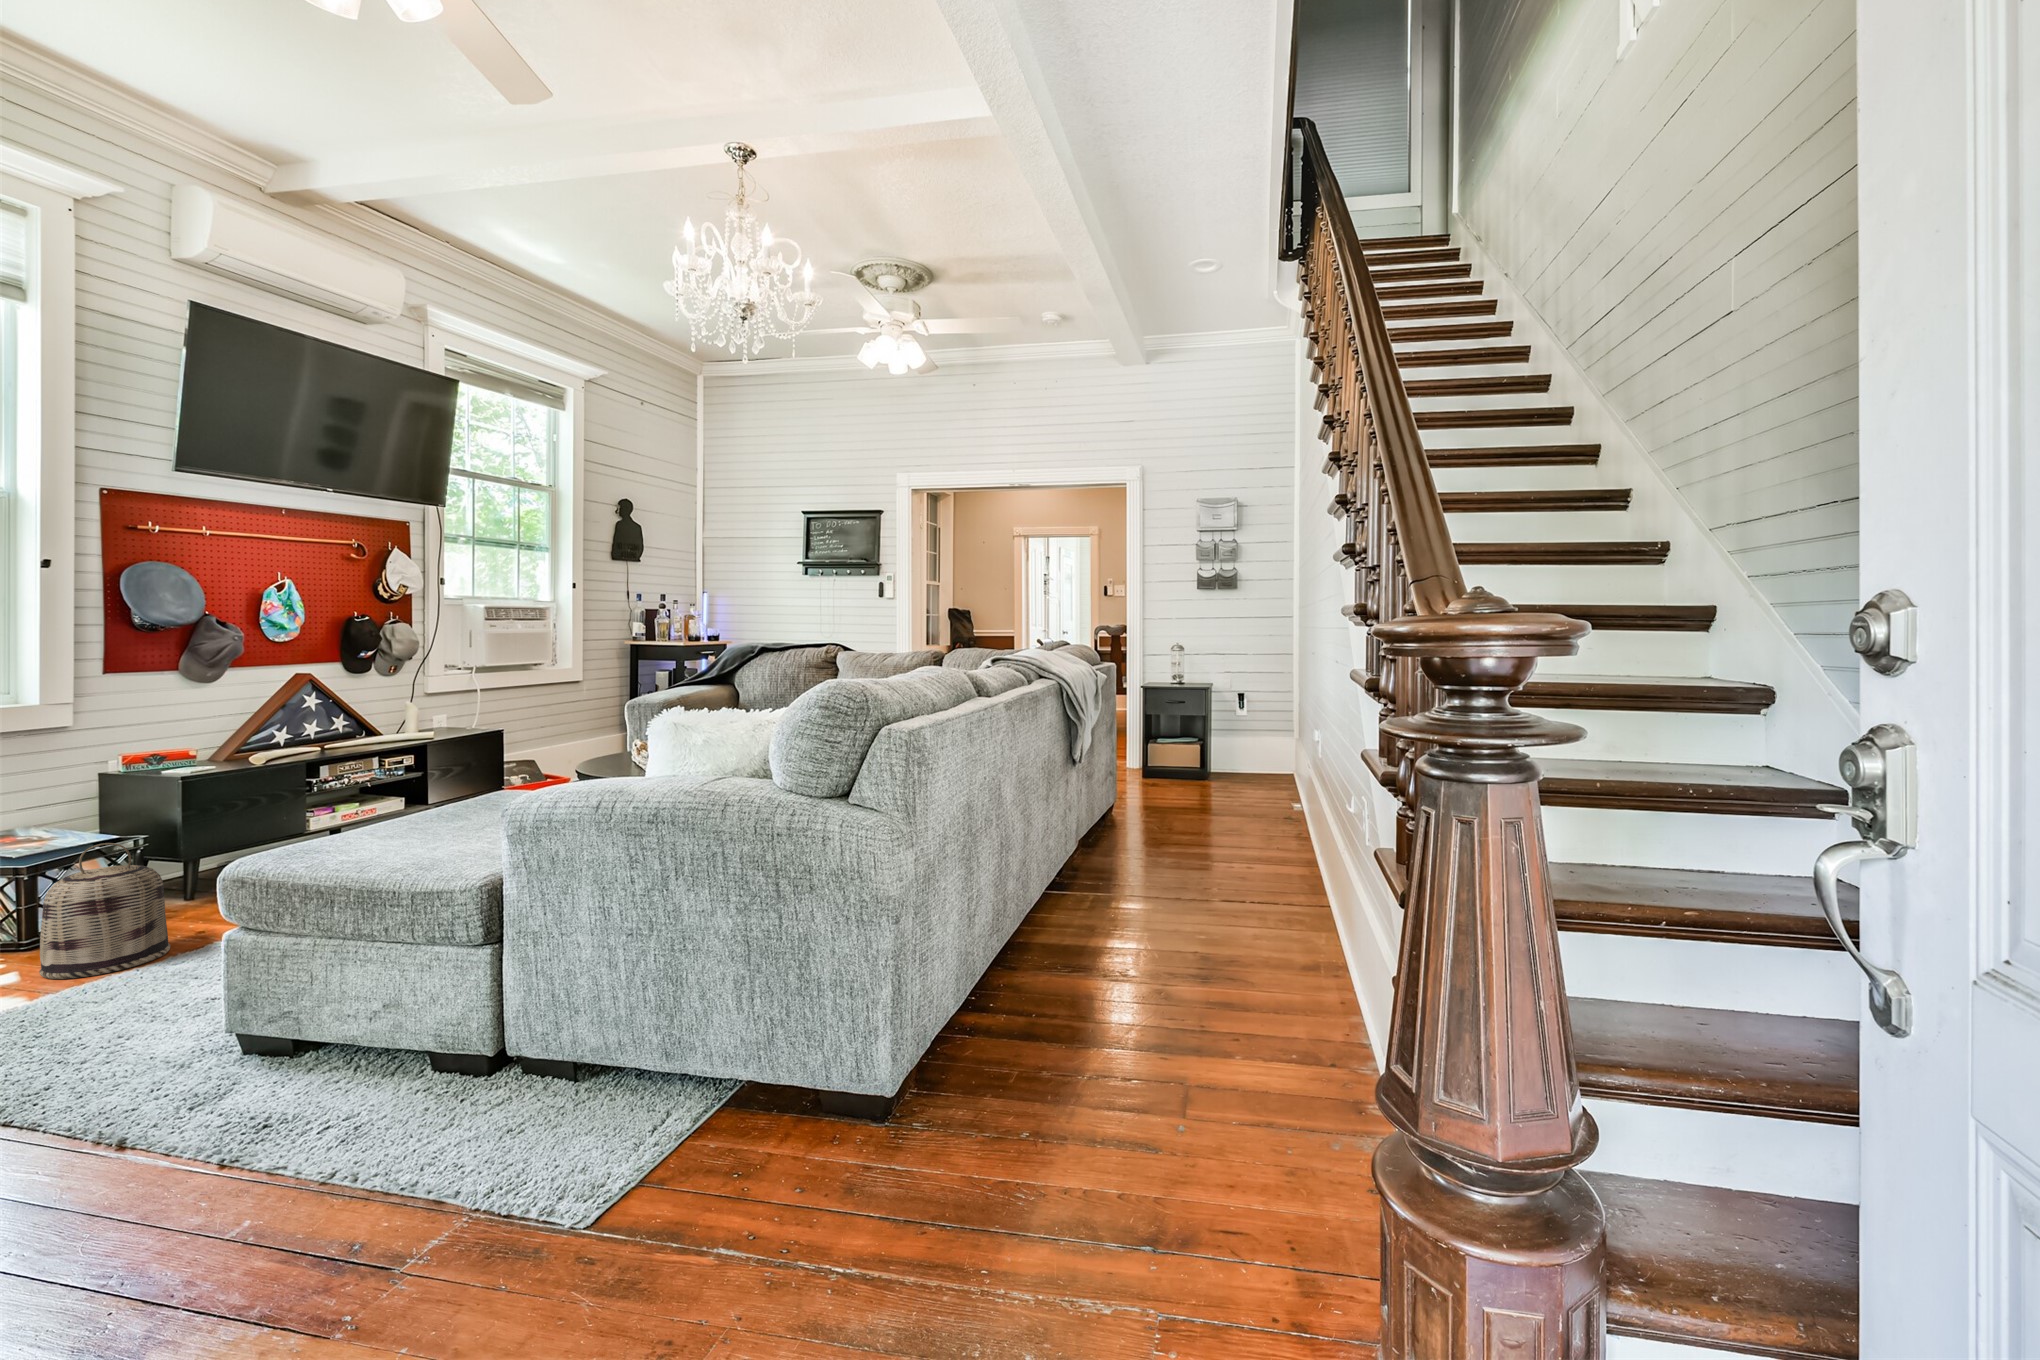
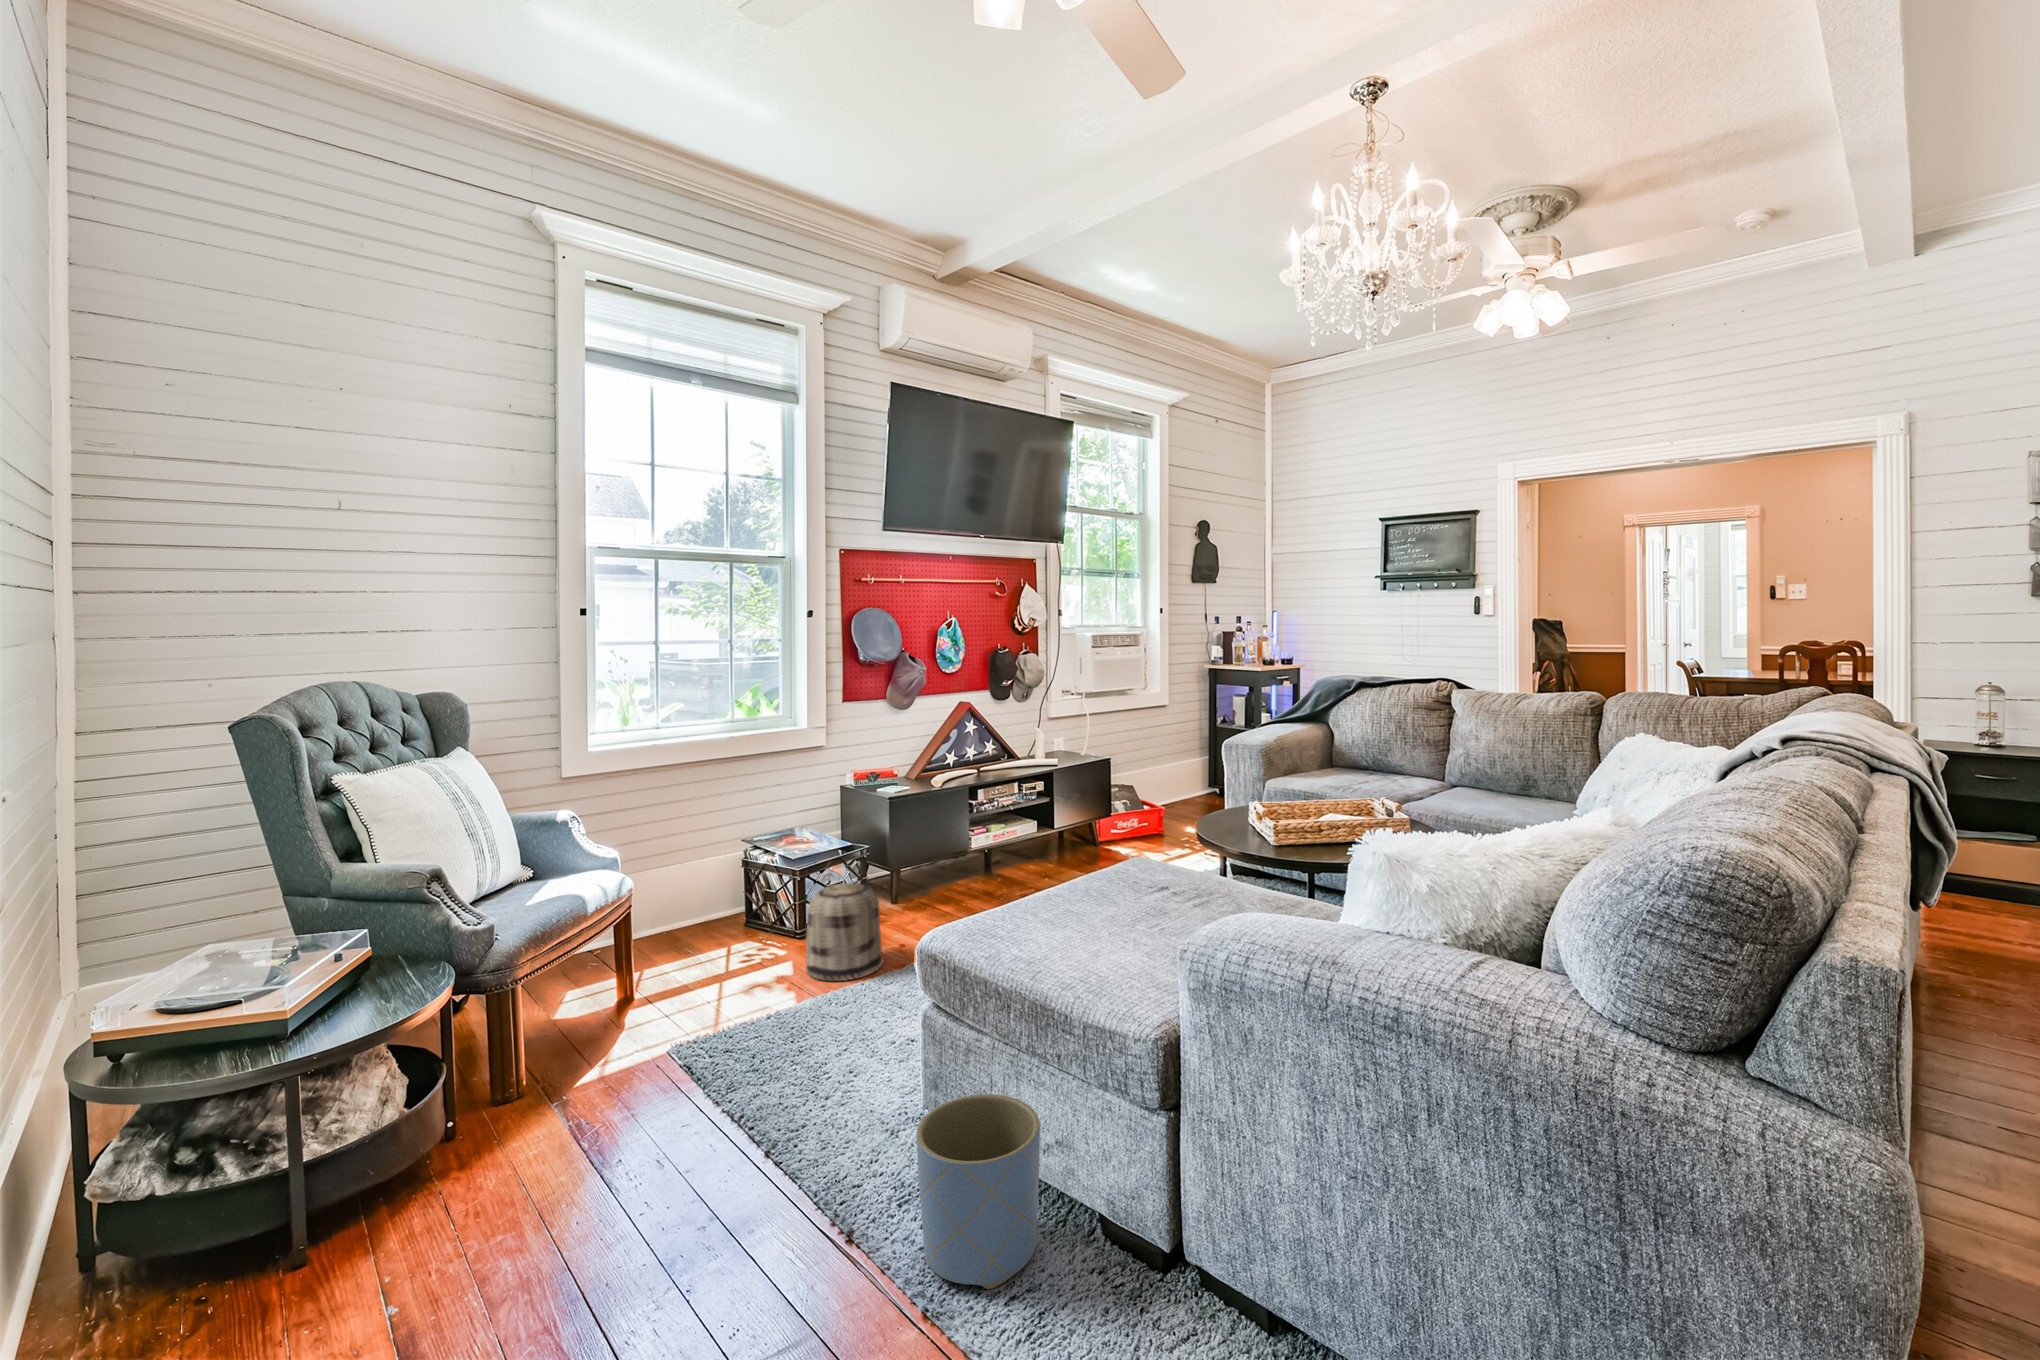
planter: none [202,982,357,1147] -> present [916,1094,1040,1289]

